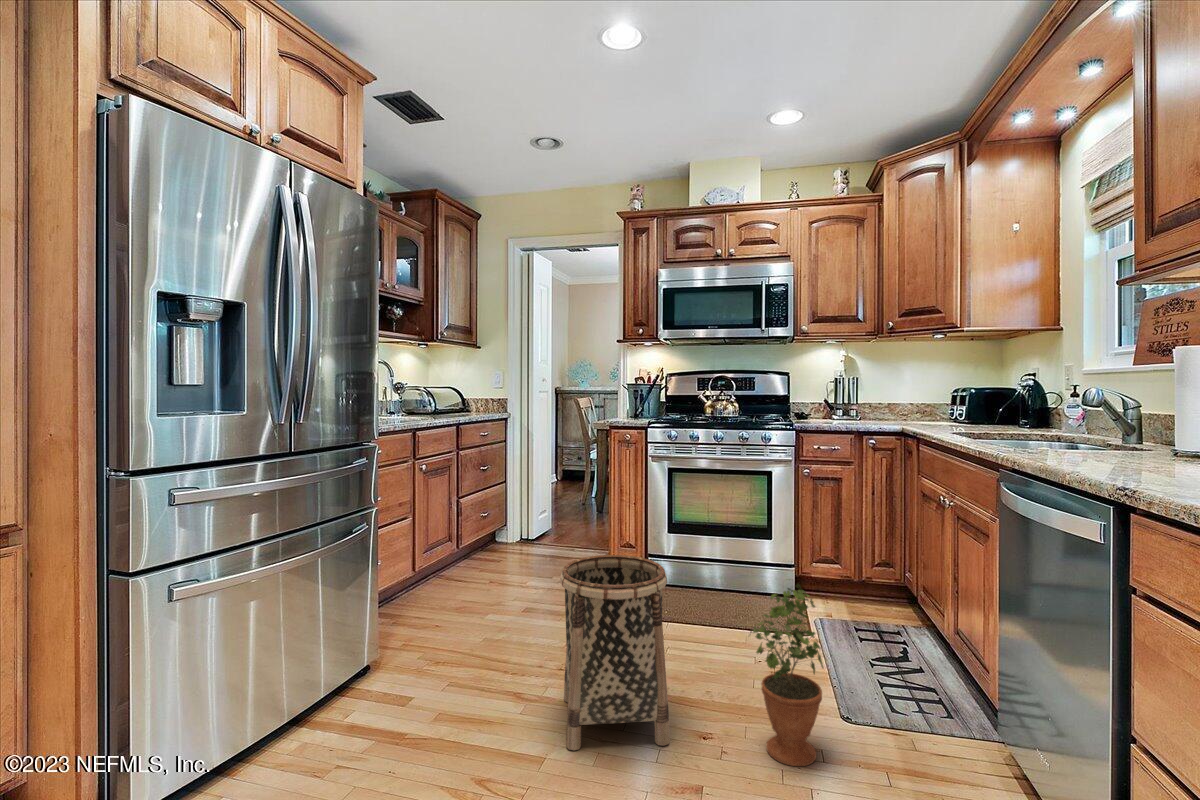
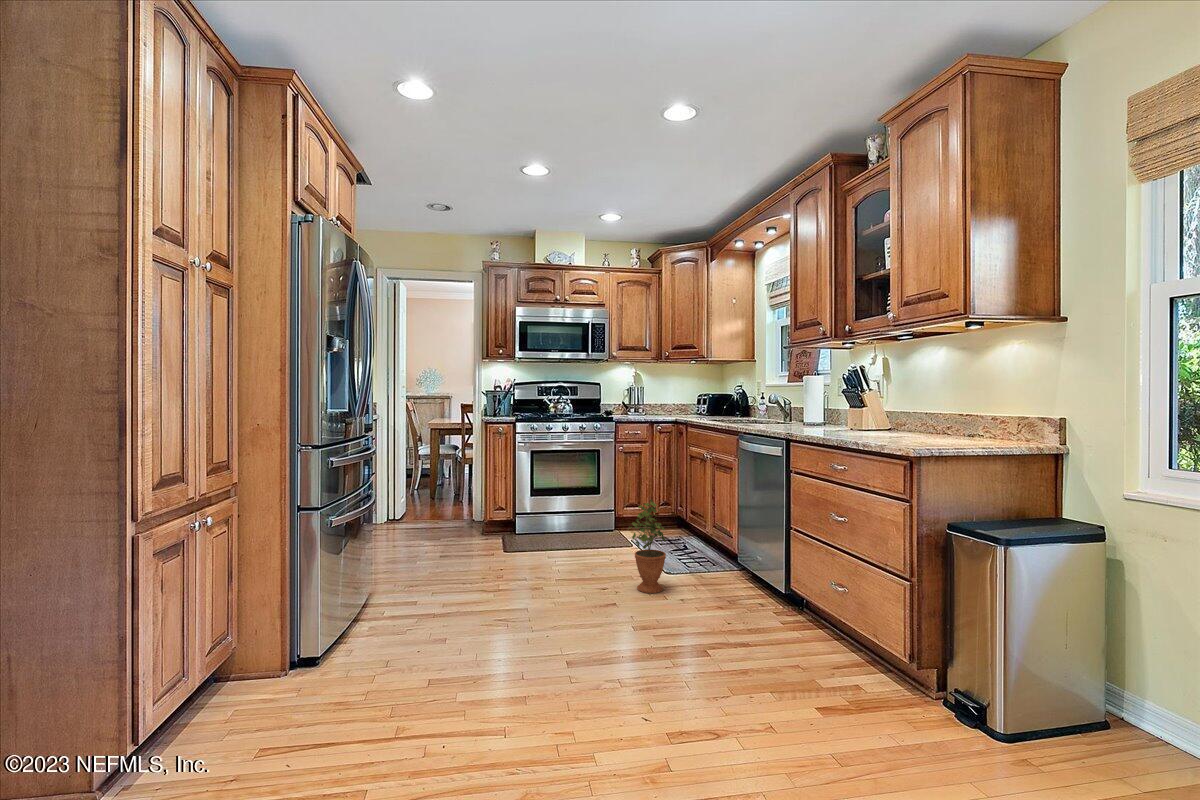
basket: present [560,555,670,750] -> none [513,496,588,606]

